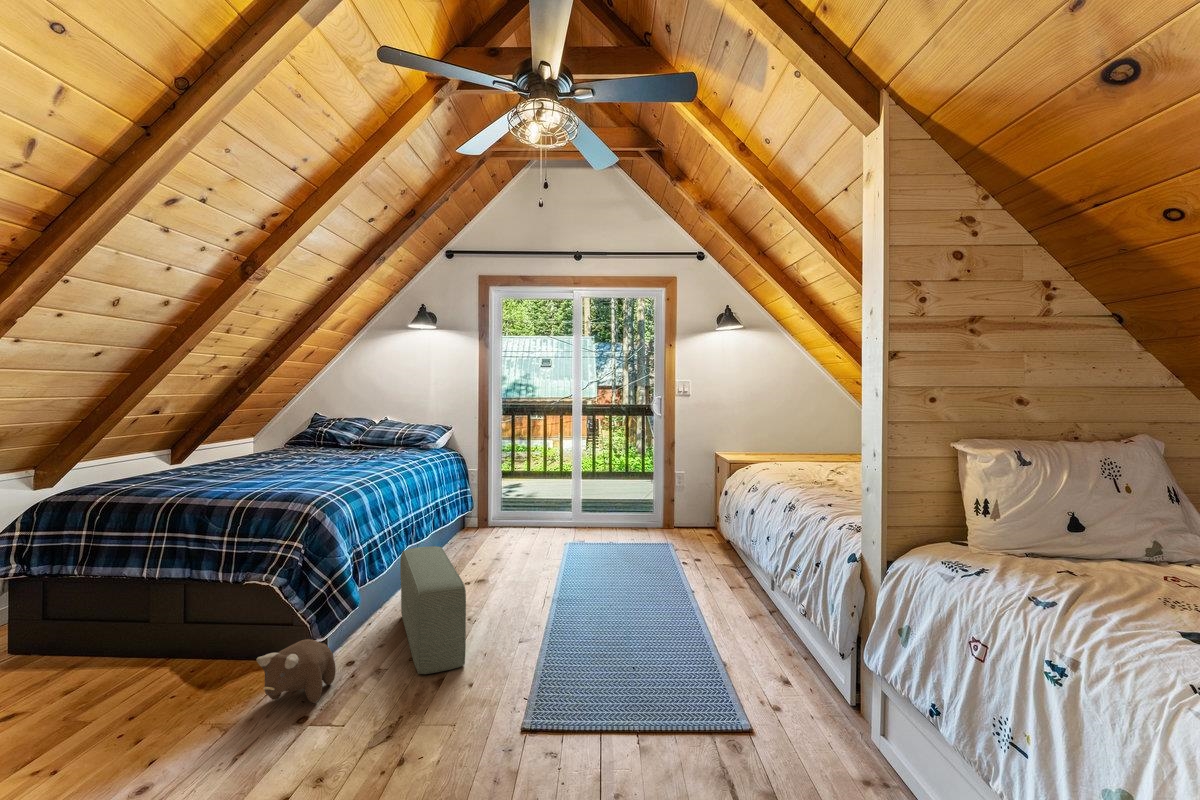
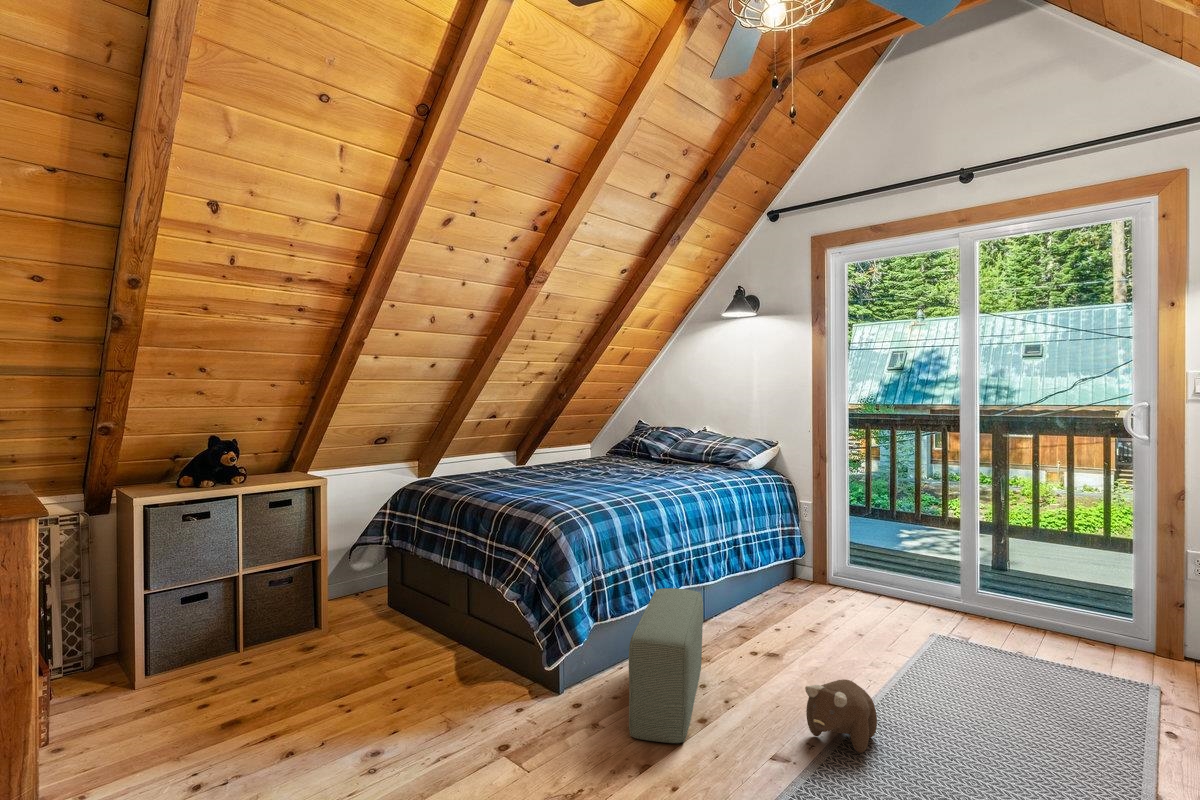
plush toy: present [257,639,336,703] -> present [805,679,877,753]

